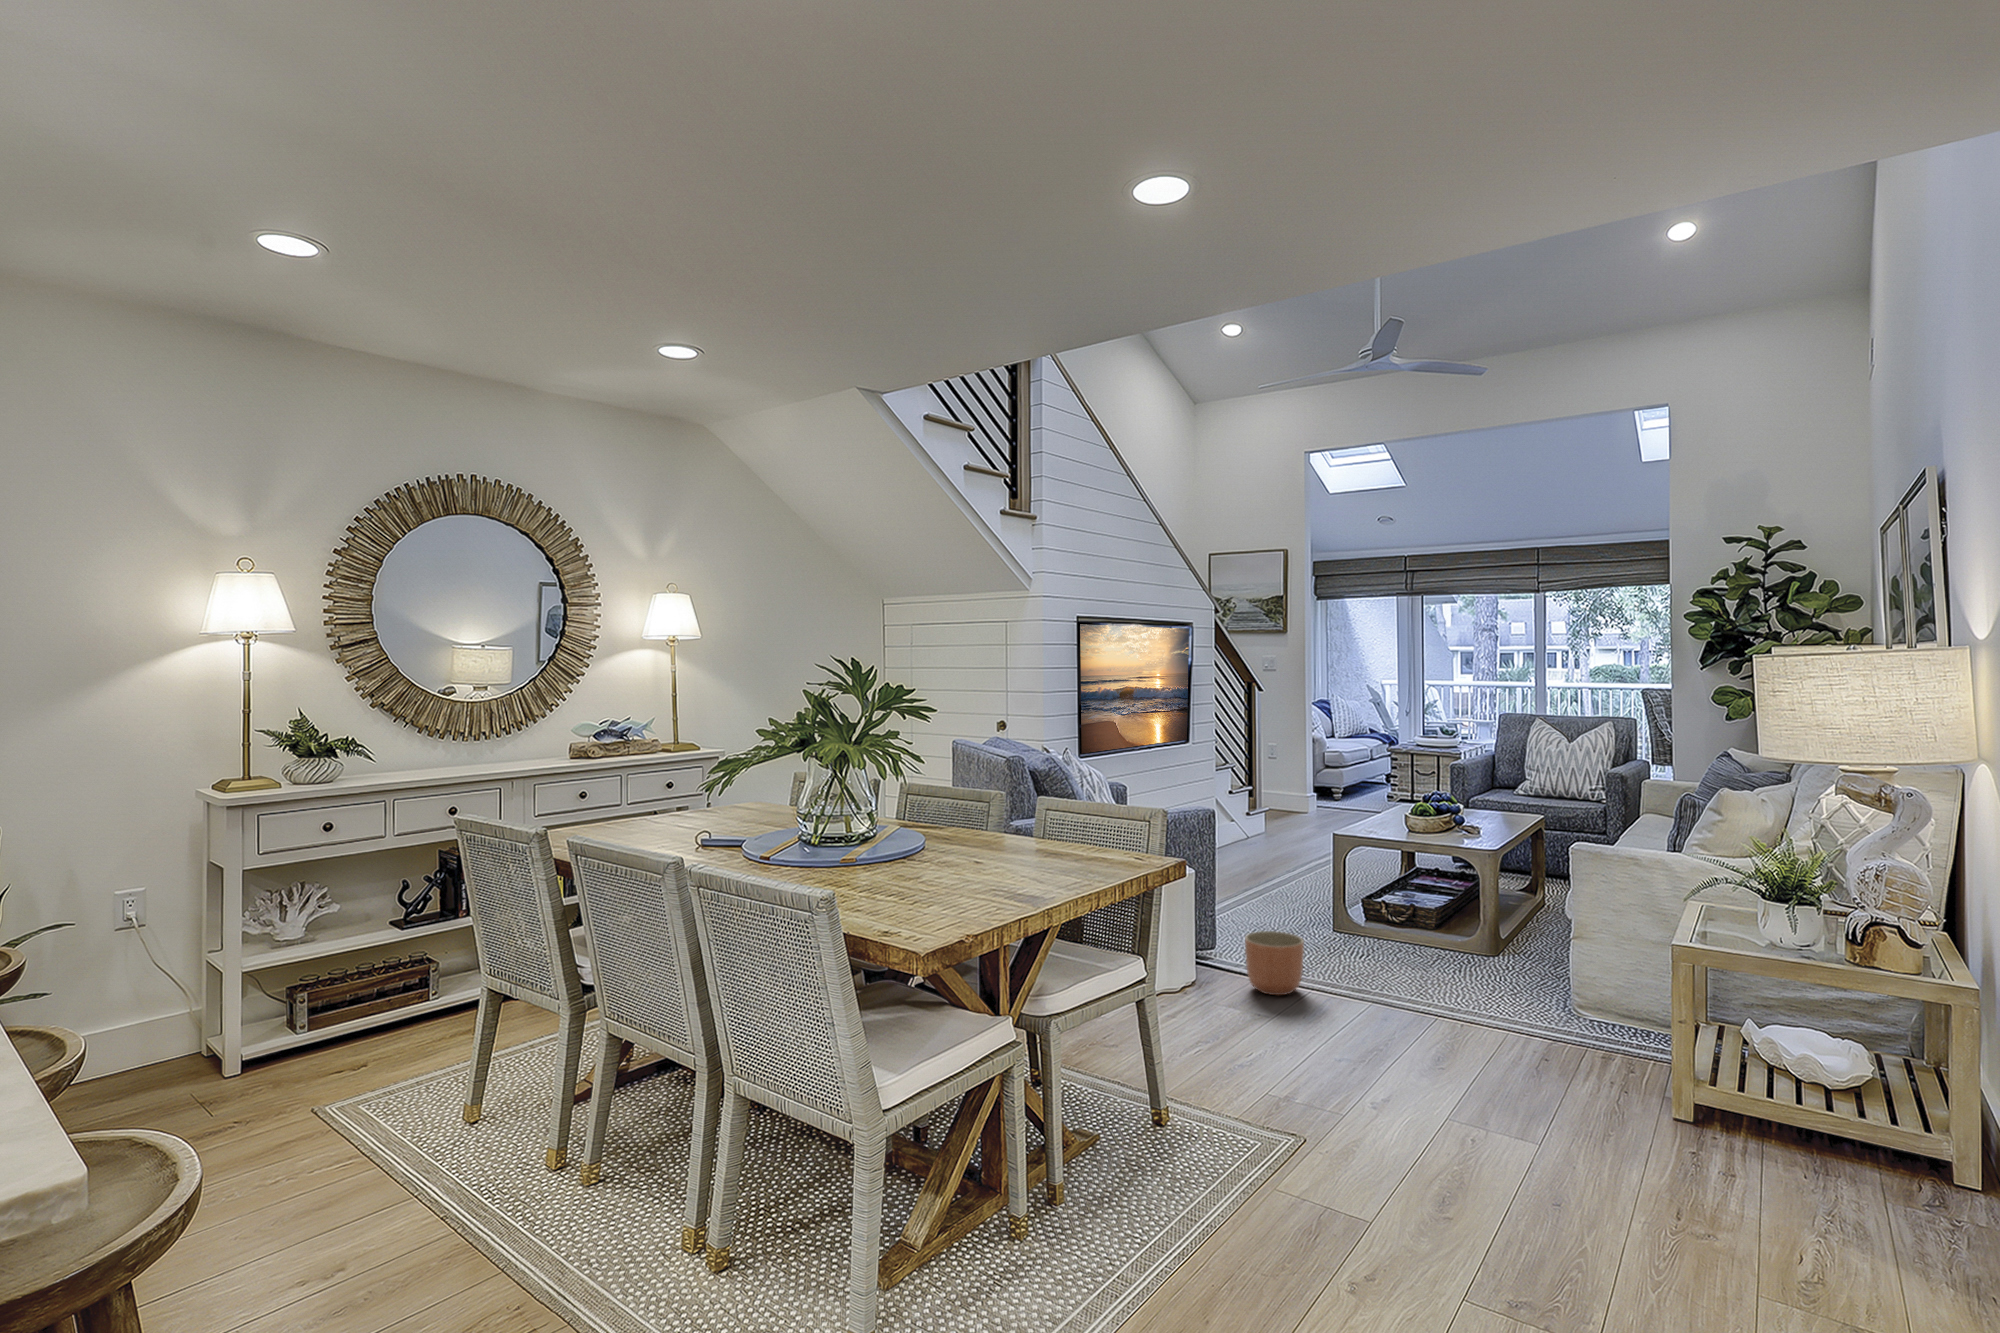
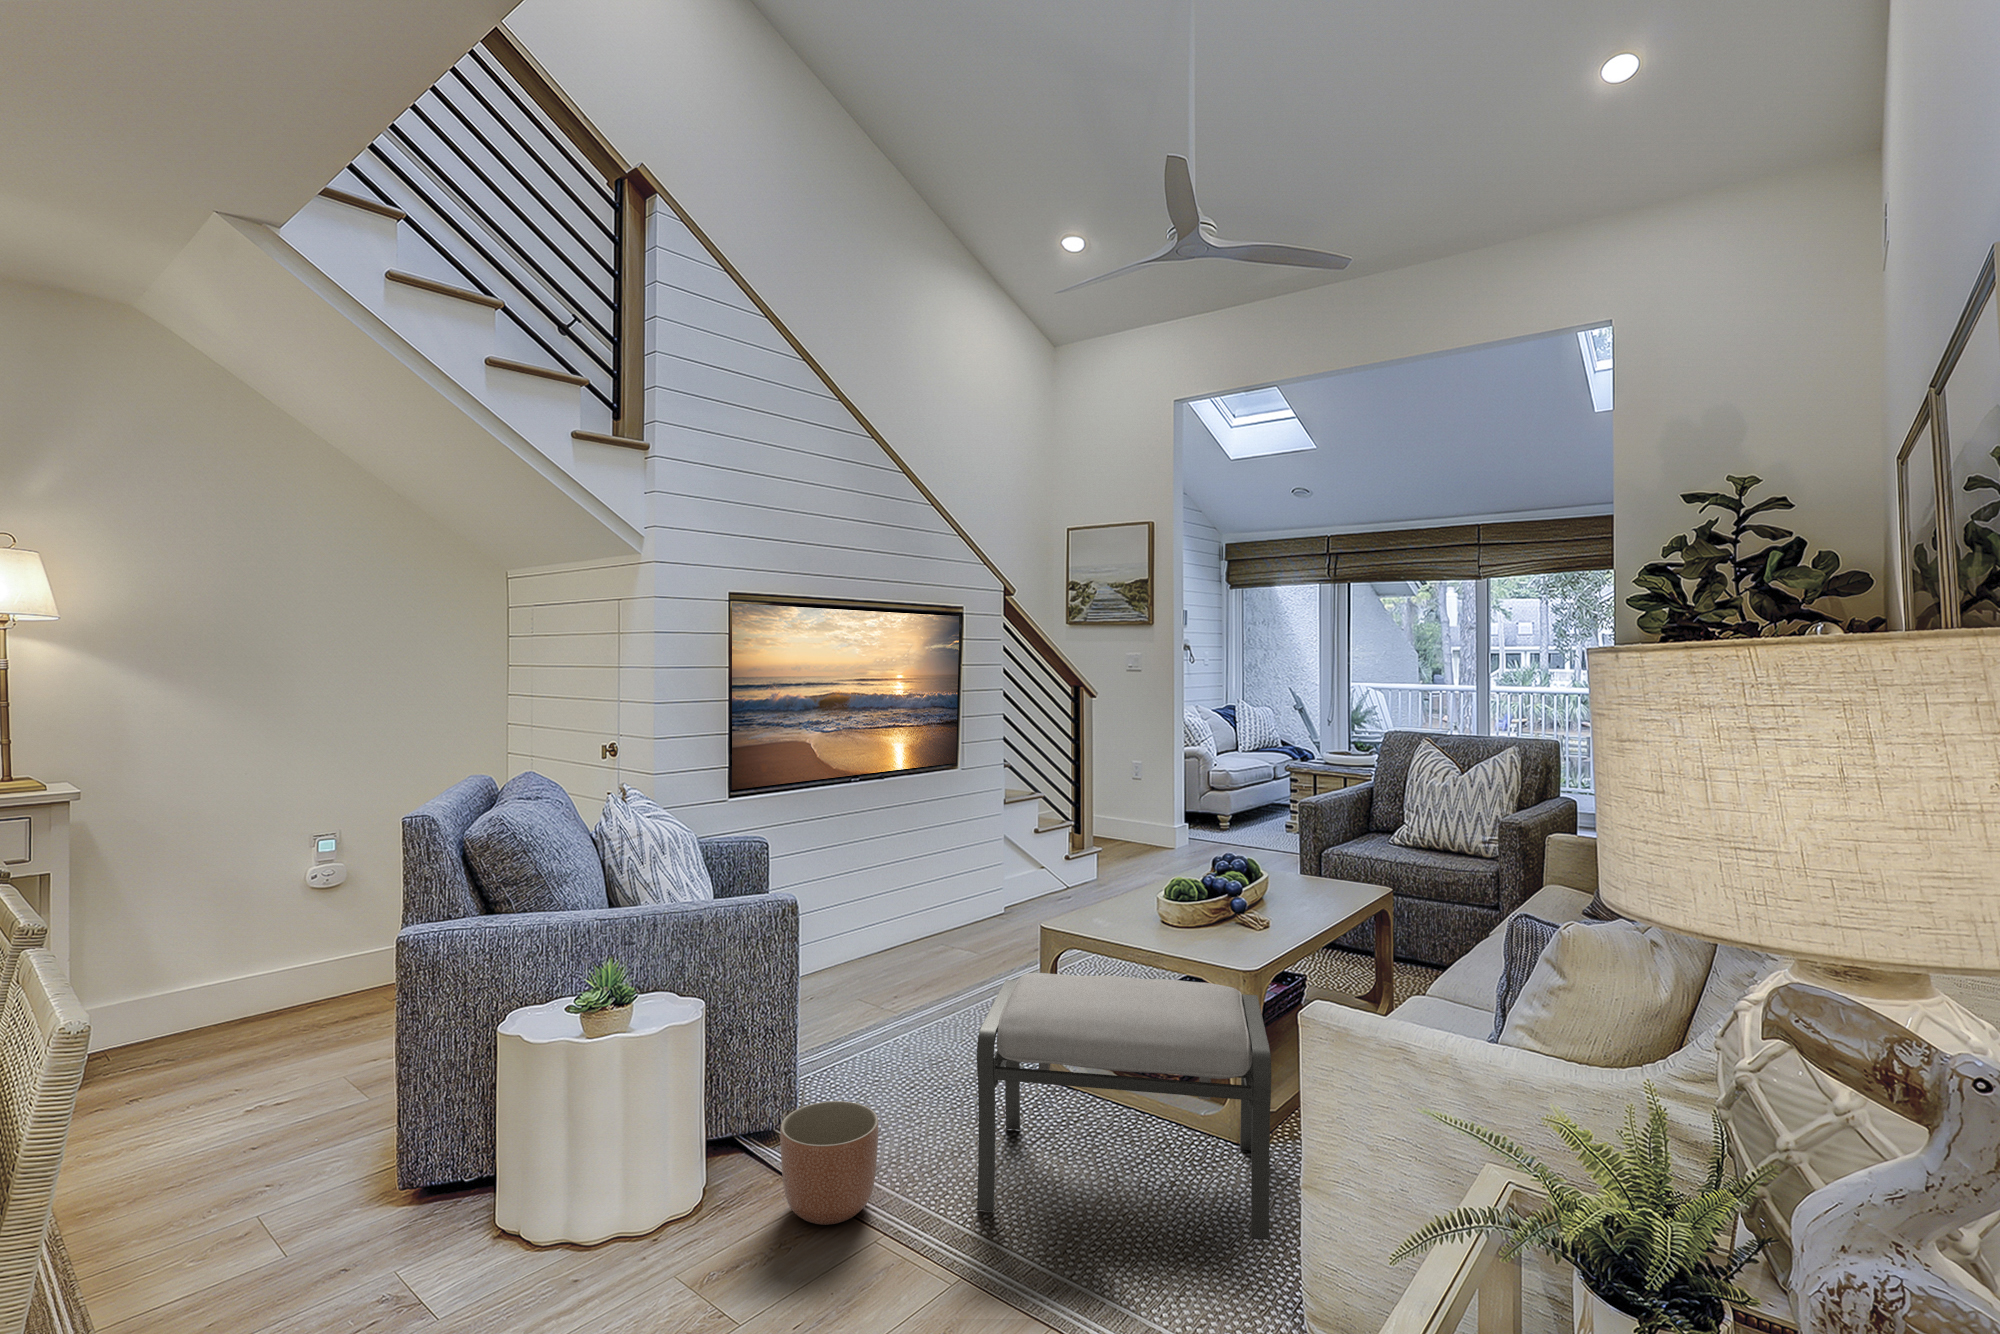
ottoman: none [1341,858,1540,995] -> present [977,973,1271,1240]

